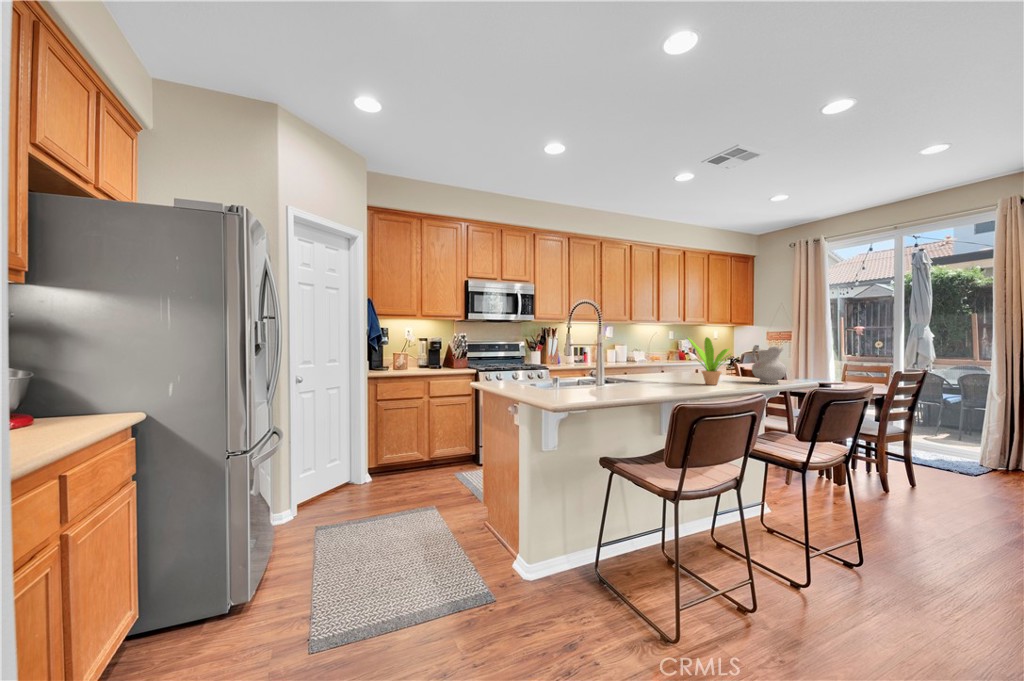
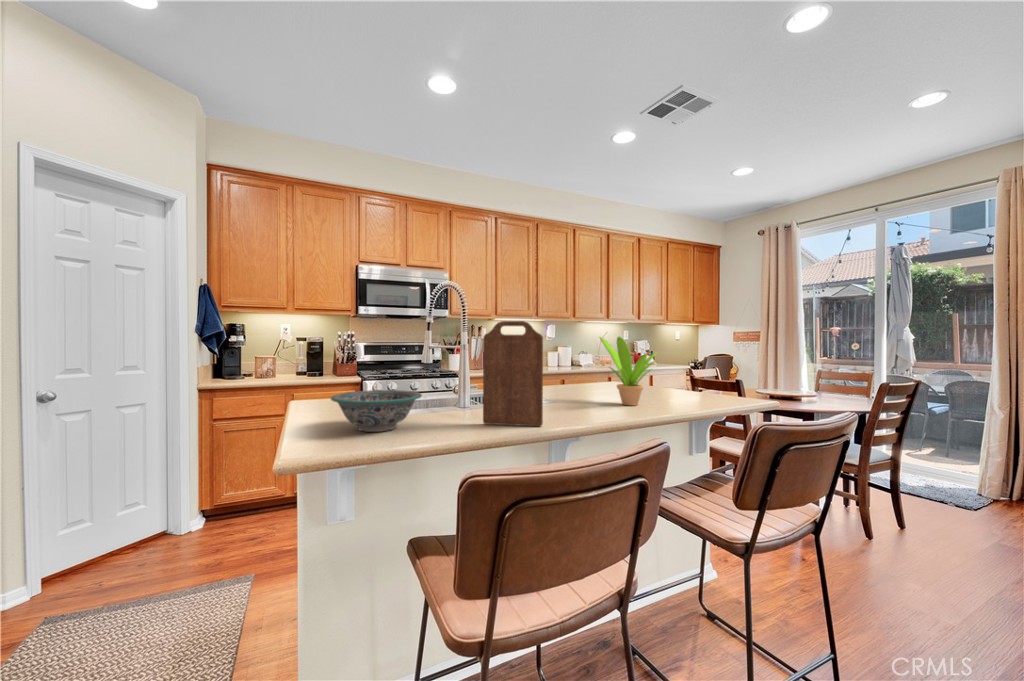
cutting board: none [628,328,669,394] -> present [483,321,543,426]
ceramic pitcher: present [752,345,786,384] -> none [690,348,735,403]
decorative bowl: none [540,372,594,396] -> present [331,390,422,432]

